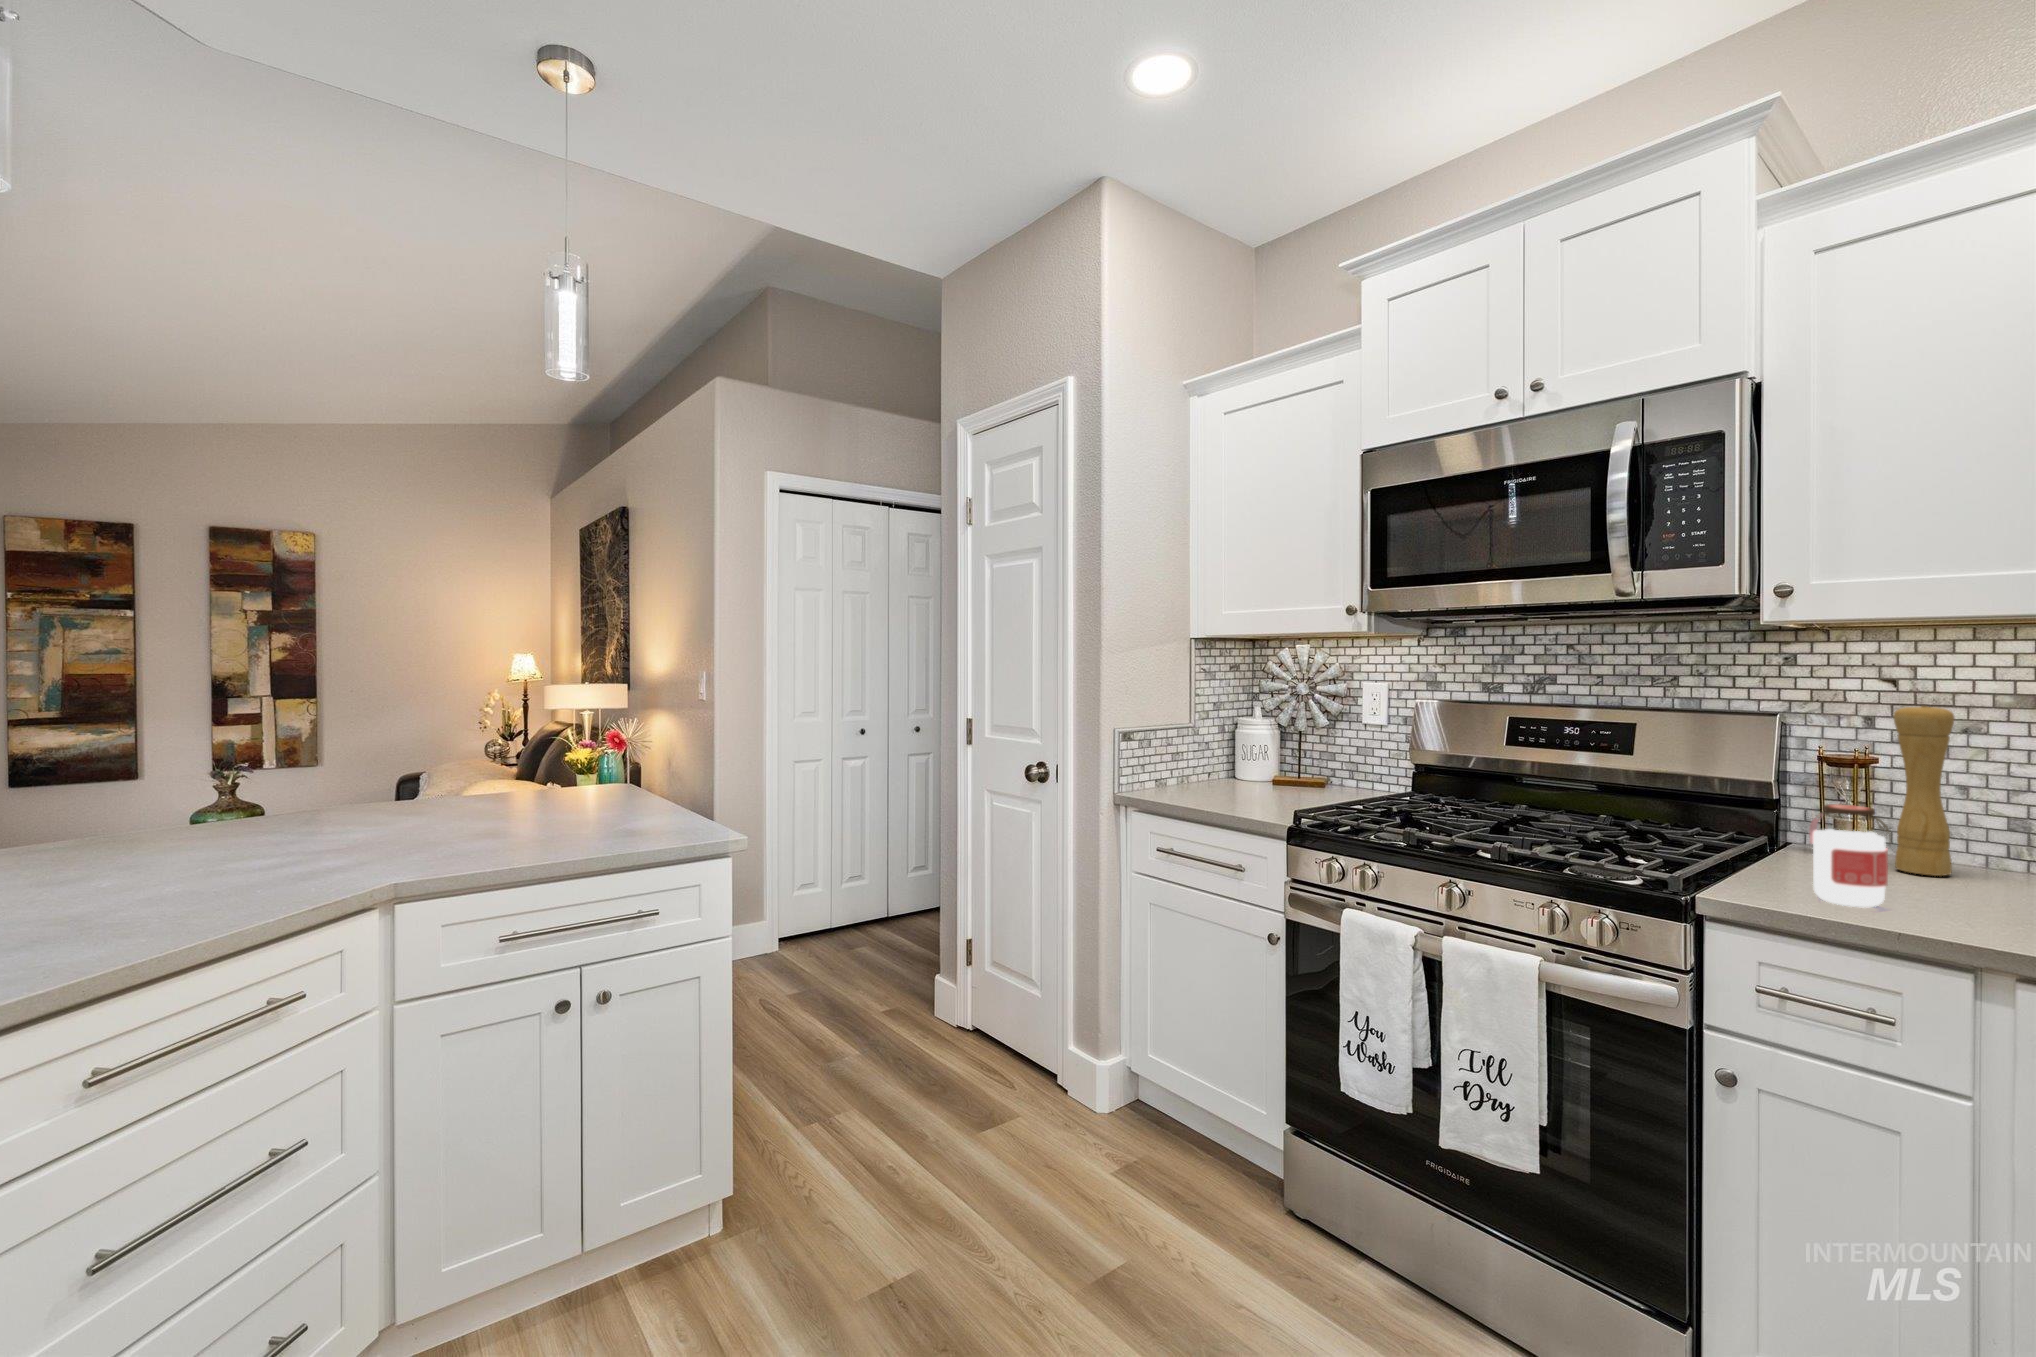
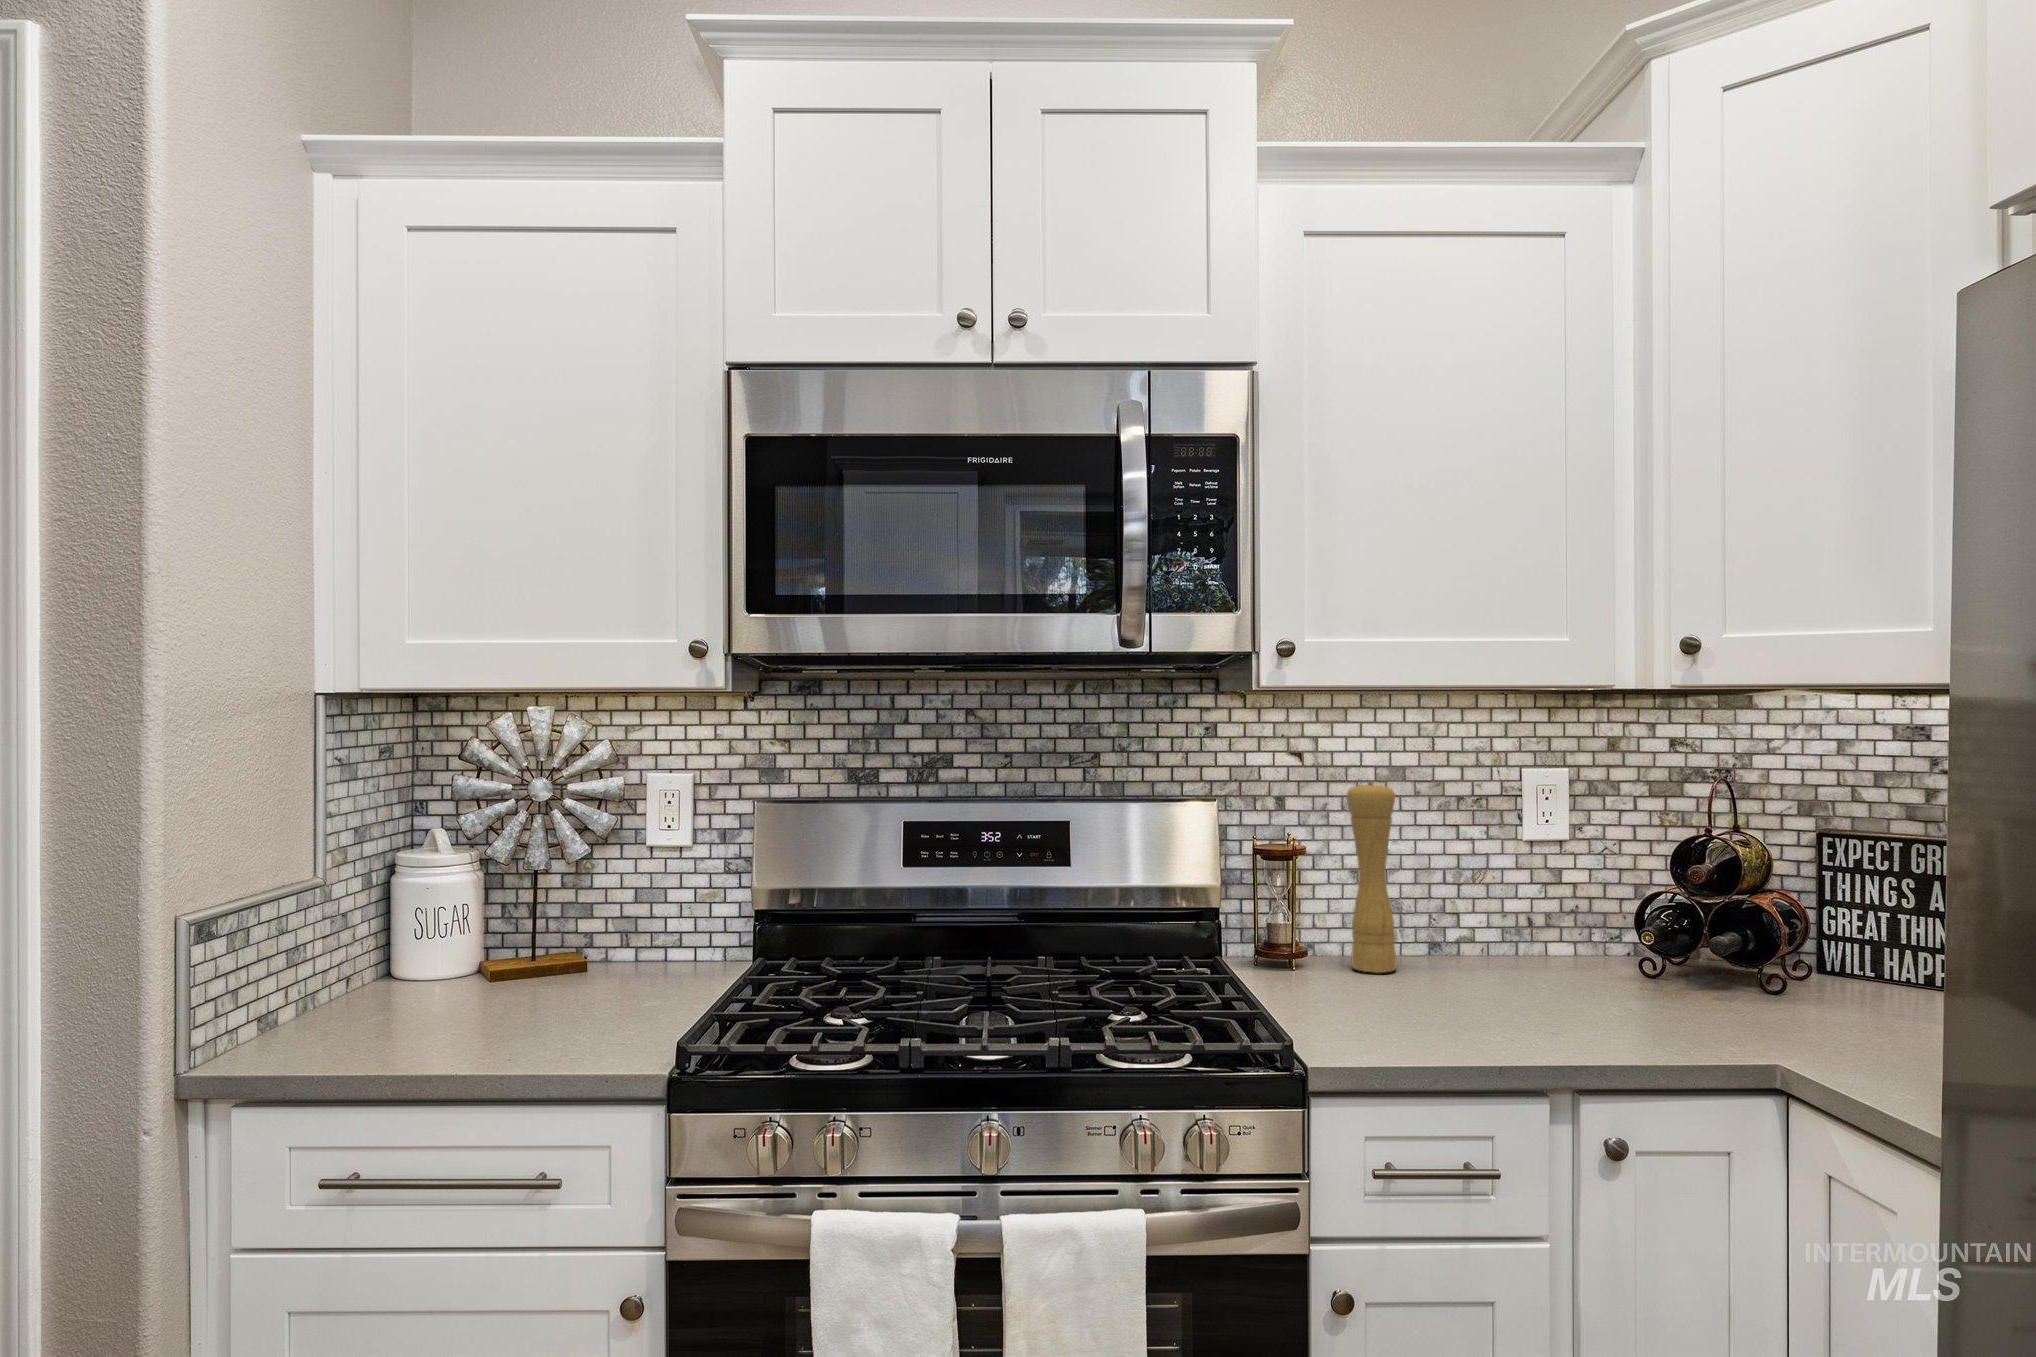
jar: present [1809,804,1891,907] -> none [1411,914,1485,1041]

